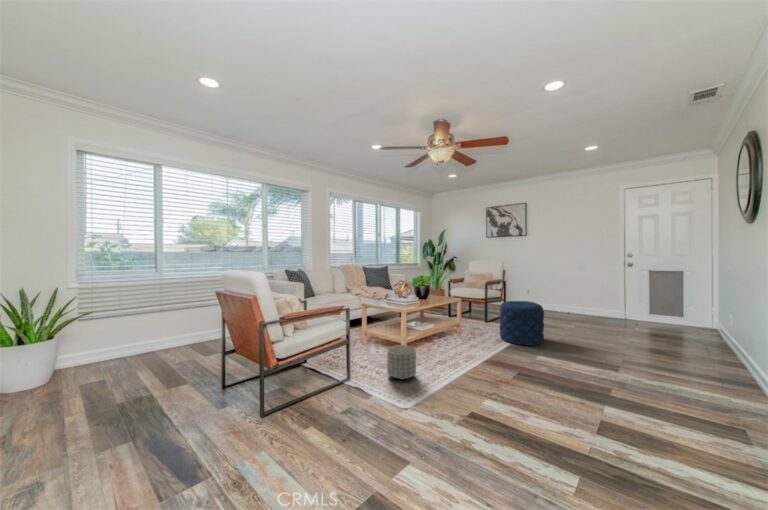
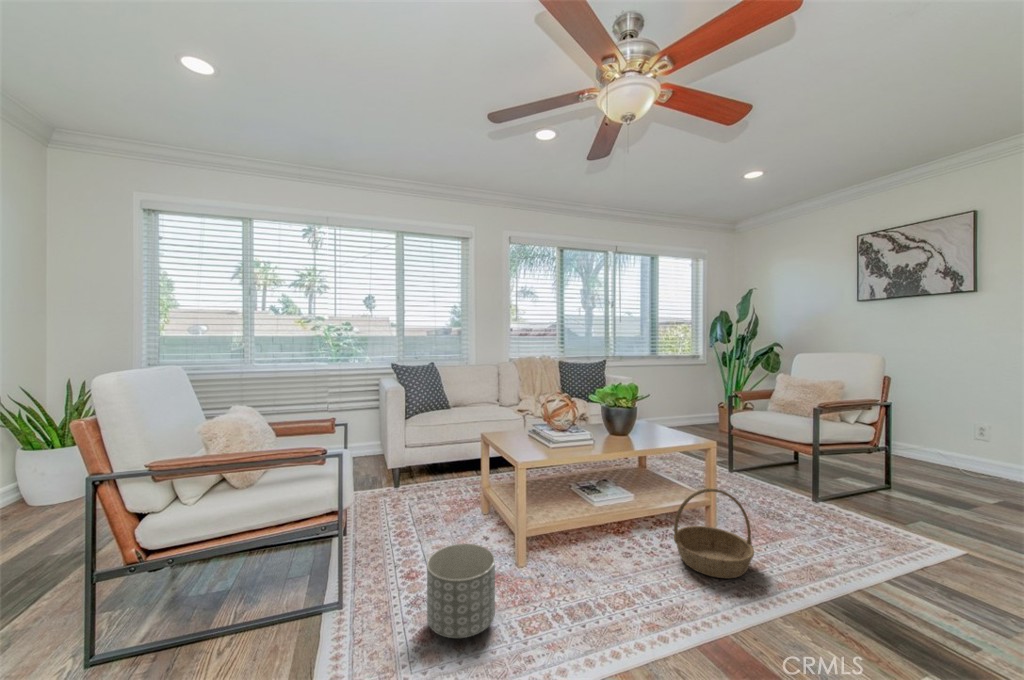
pouf: present [500,301,544,346] -> none [823,464,980,614]
basket: none [453,315,484,348] -> present [674,489,754,578]

